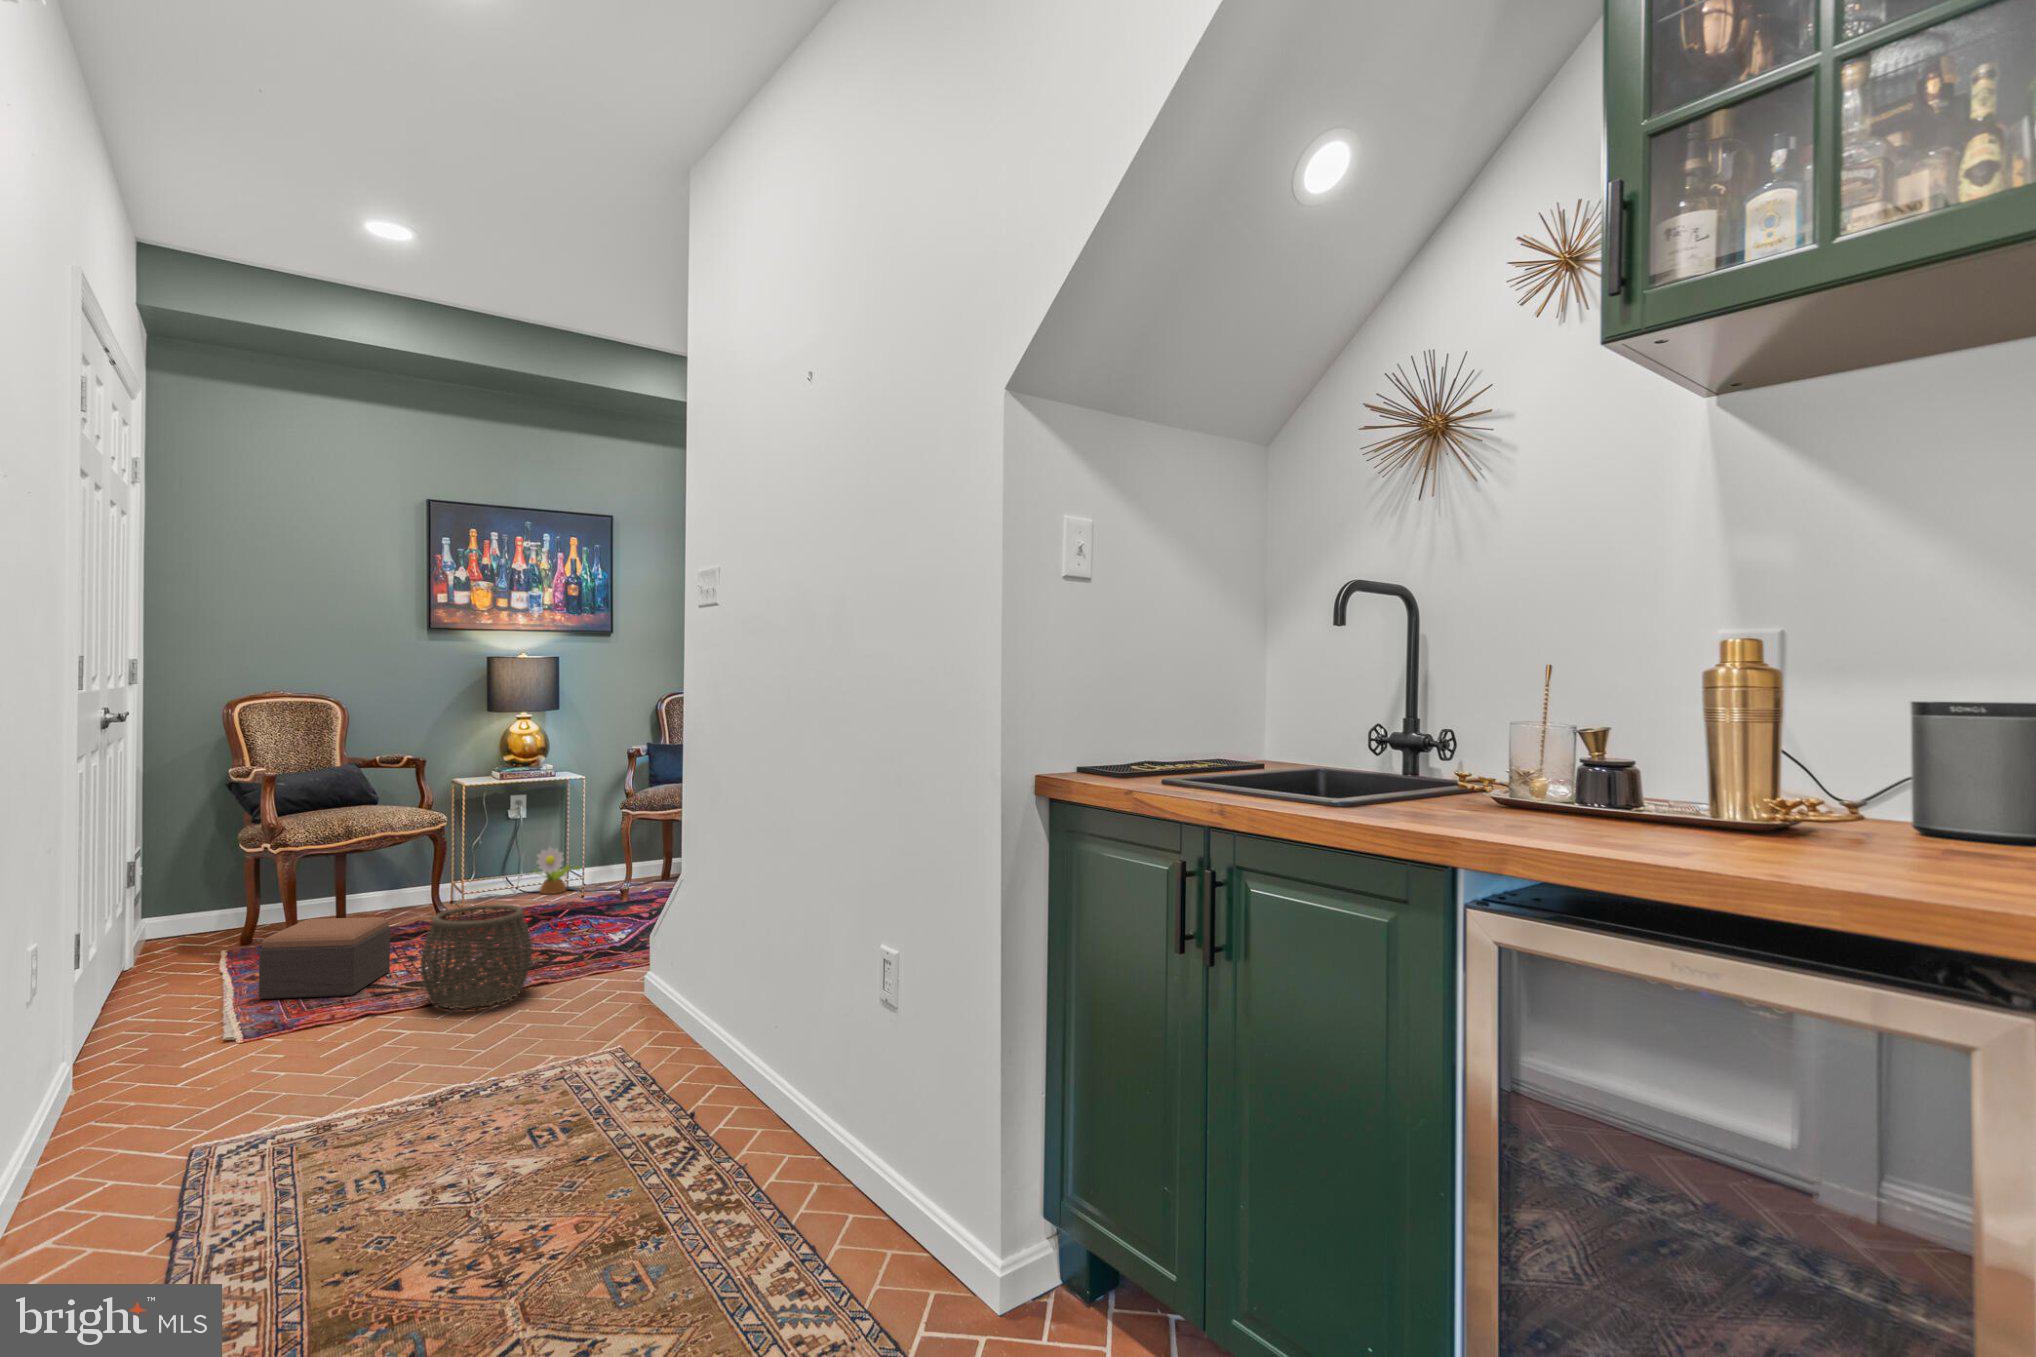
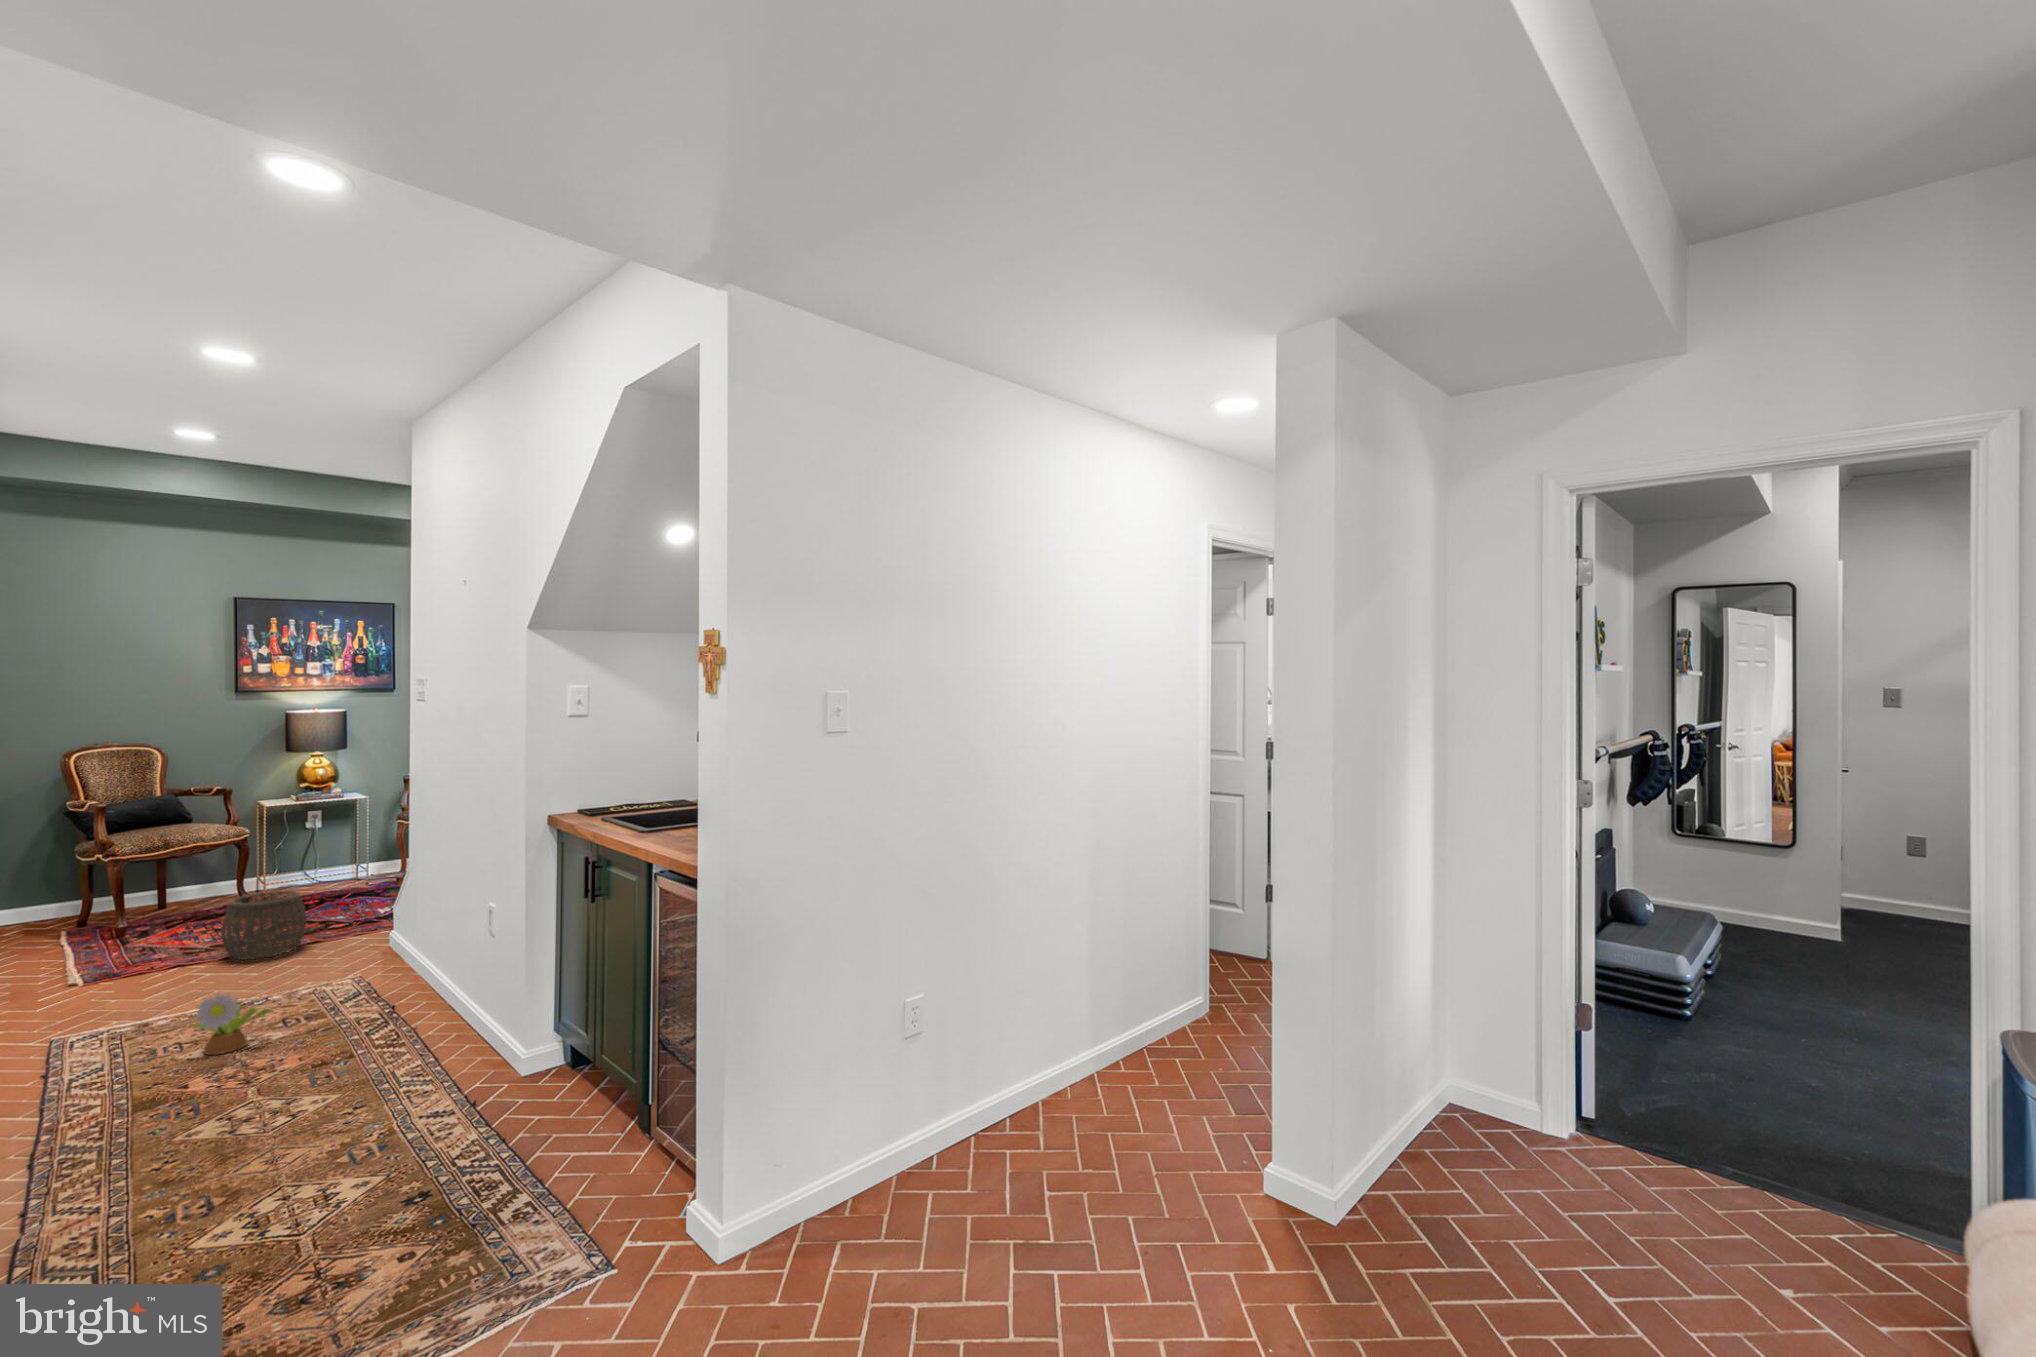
decorative plant: present [528,847,581,894] -> present [184,993,274,1055]
footstool: present [259,917,390,999] -> none [94,903,200,962]

